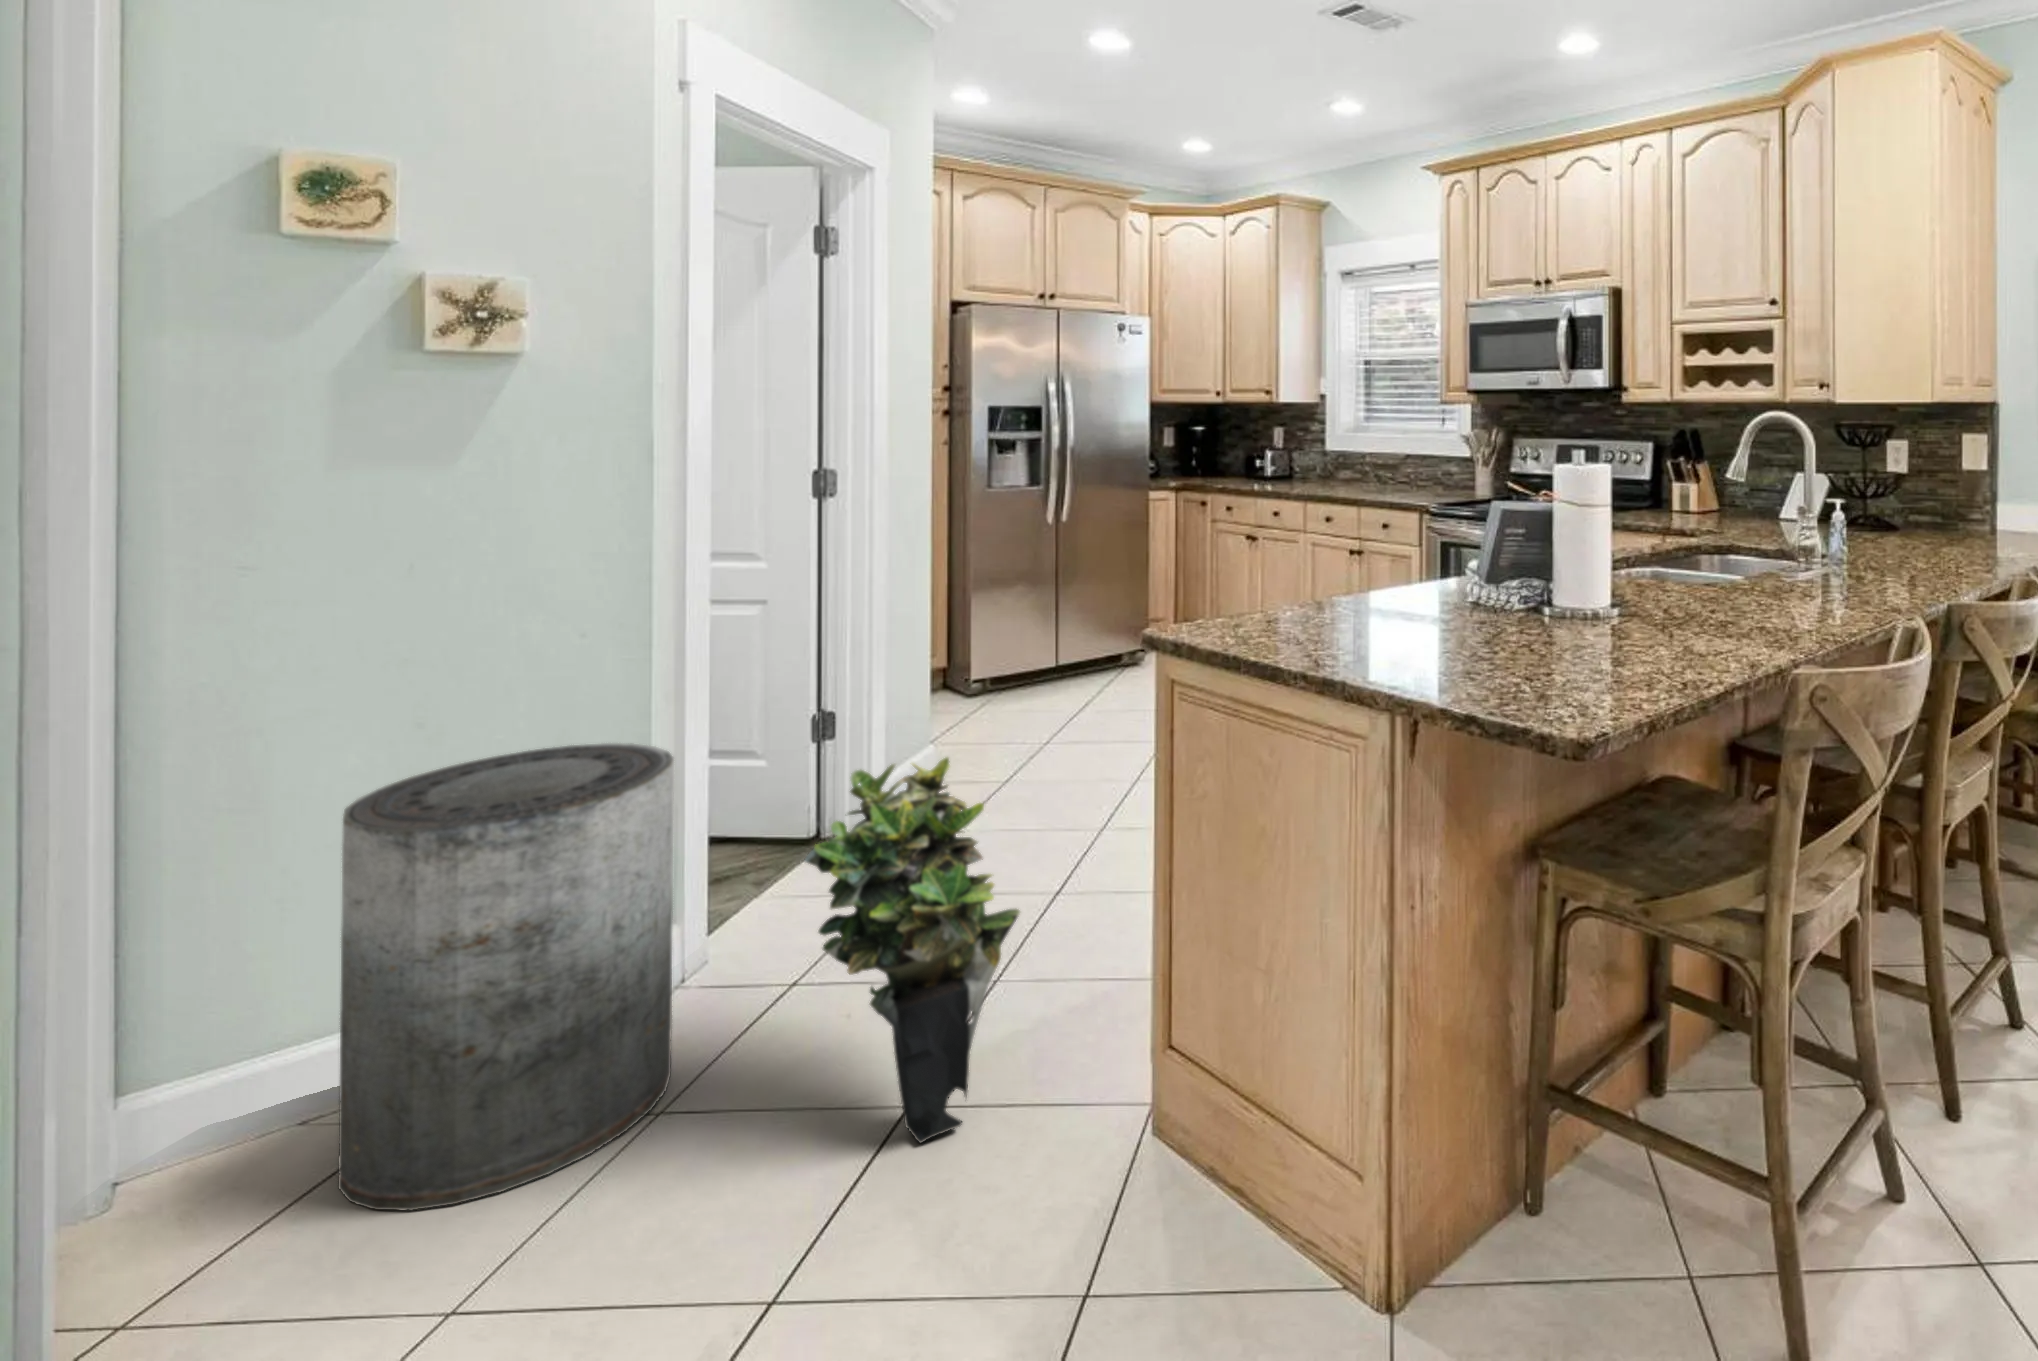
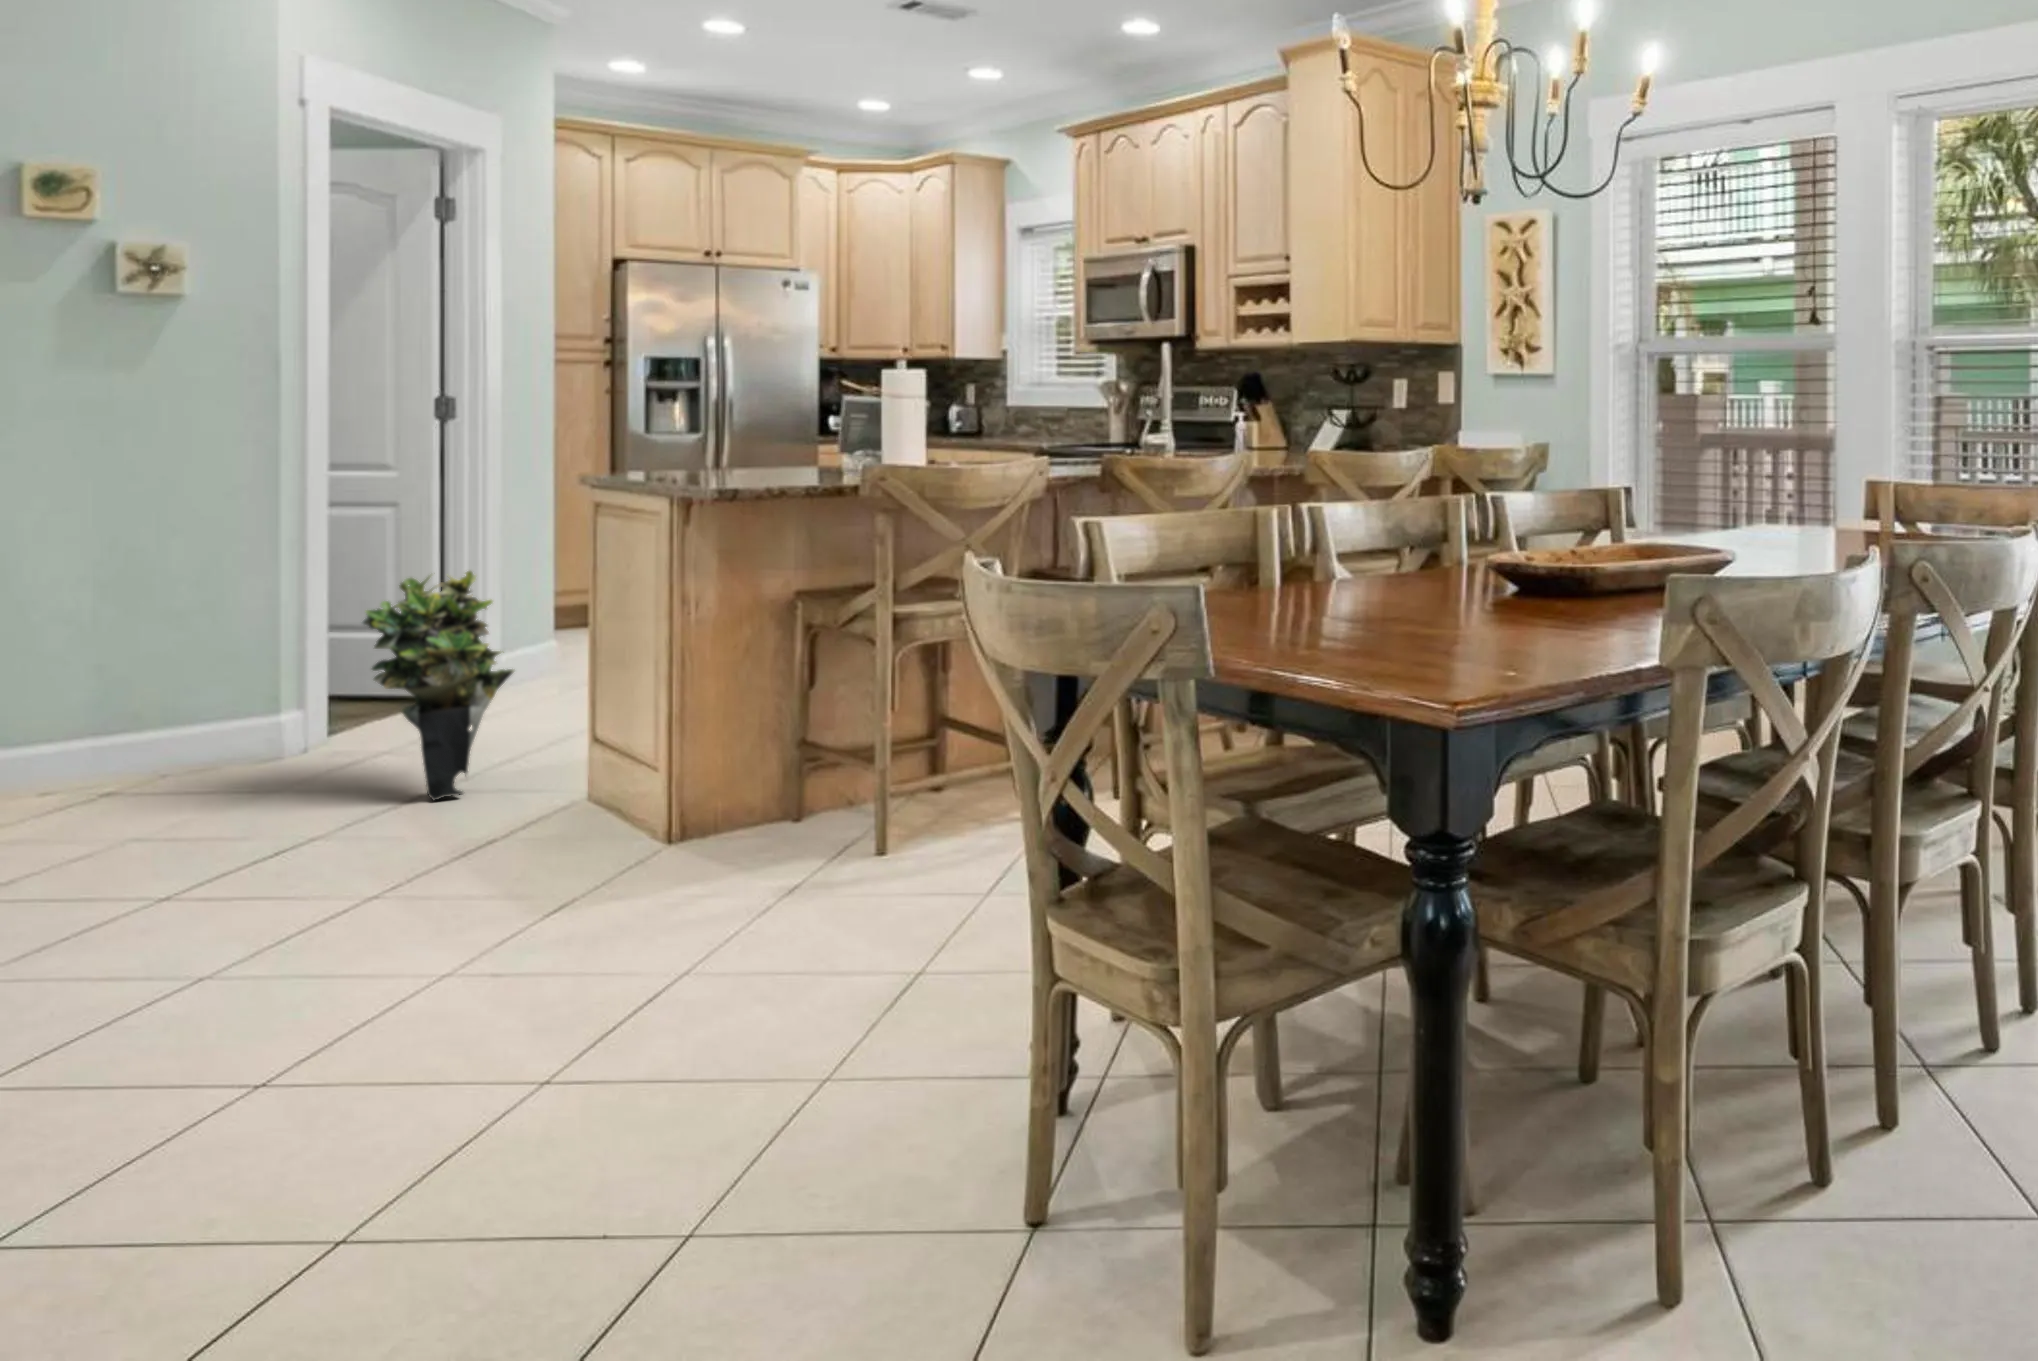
trash can: present [338,743,674,1210] -> none [68,564,285,815]

